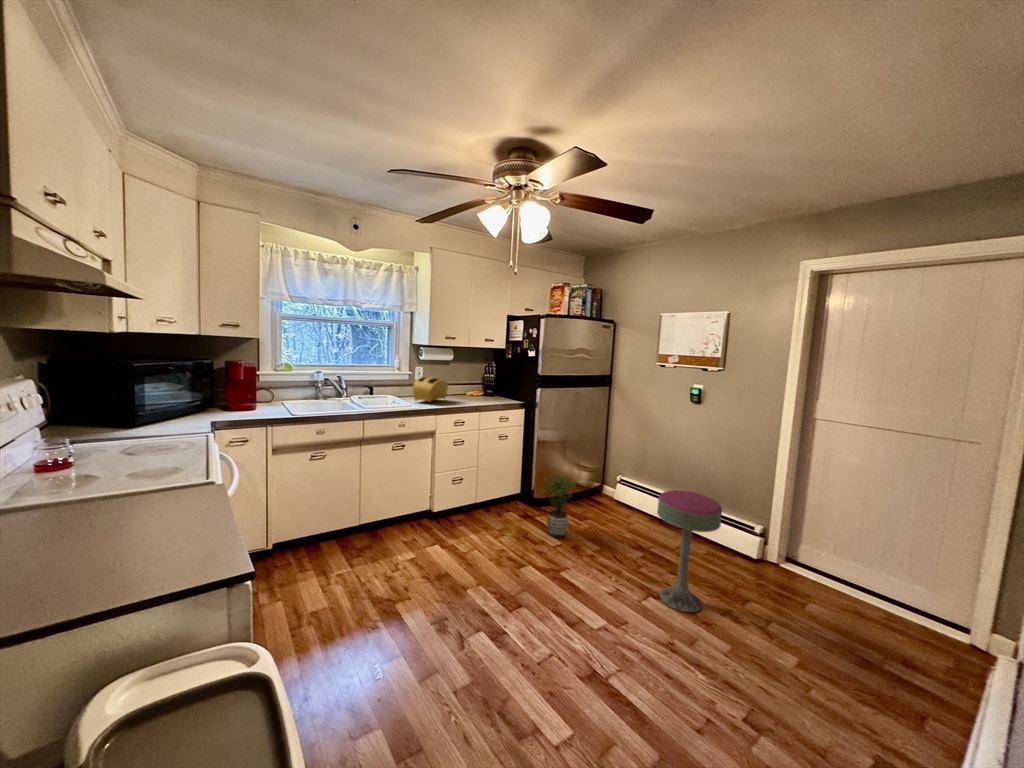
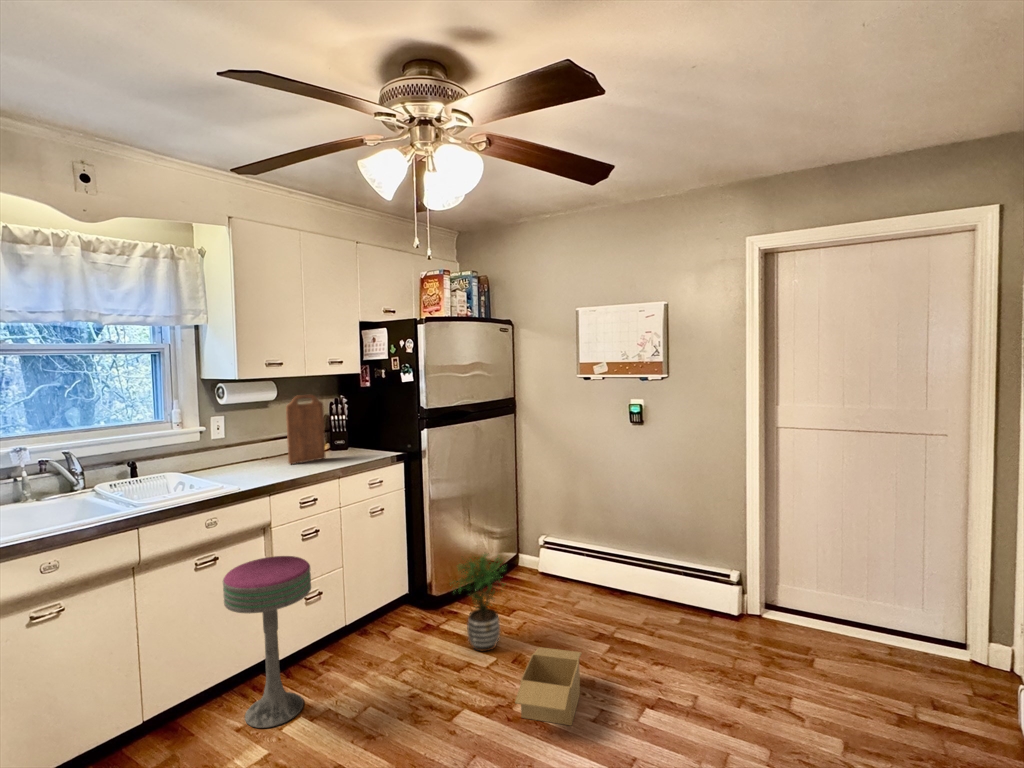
cutting board: none [454,359,478,400] -> present [286,395,325,464]
toaster: present [413,377,448,403] -> none [217,432,277,479]
bar stool: present [657,490,722,613] -> present [223,556,311,728]
cardboard box: none [556,541,615,592] -> present [515,647,582,726]

